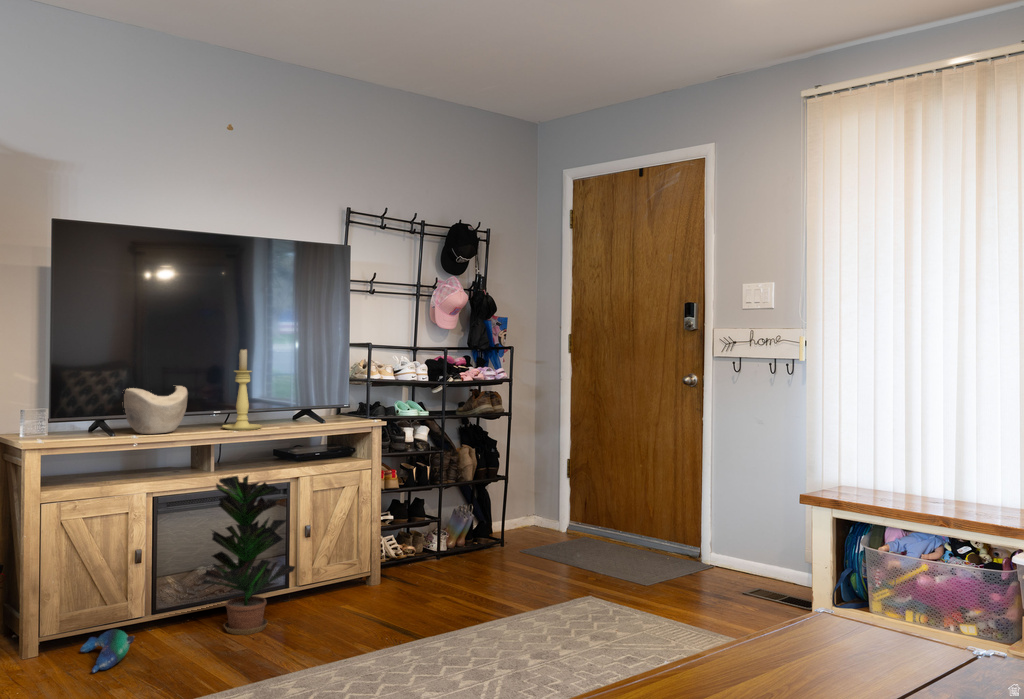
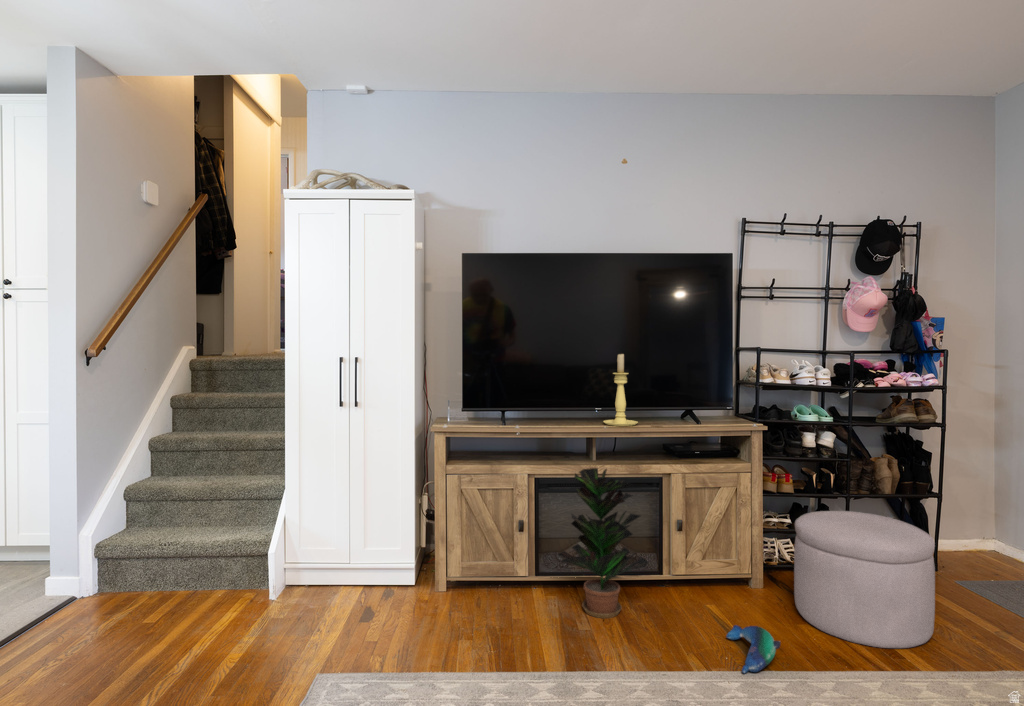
decorative bowl: present [124,386,188,434] -> none [520,385,571,424]
ottoman: none [414,495,521,601] -> present [794,511,935,648]
plush toy: present [80,629,134,673] -> present [726,625,781,674]

